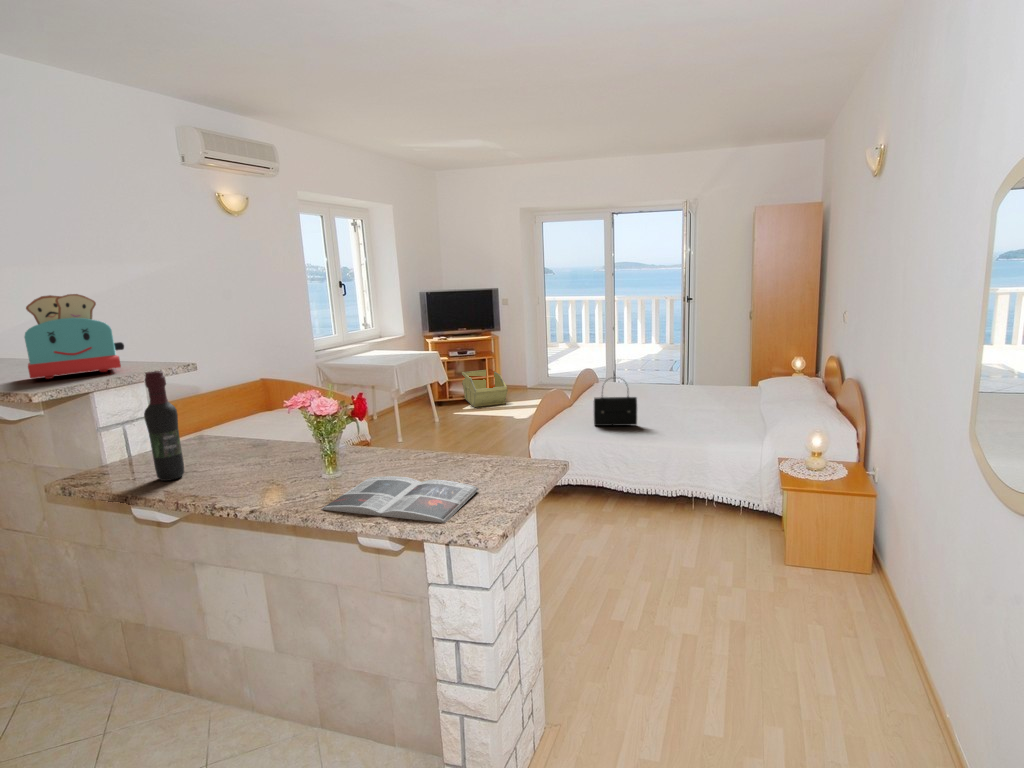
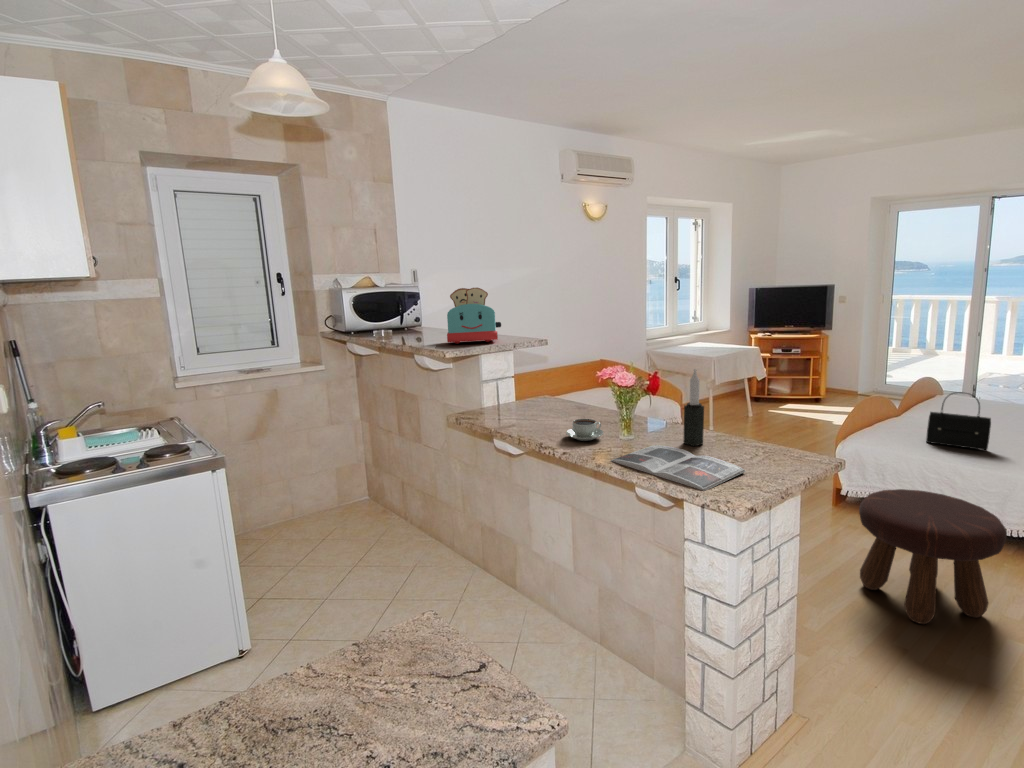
storage bin: present [462,370,507,407] -> none [785,370,834,407]
wine bottle: present [144,371,184,481] -> none [506,344,527,422]
candle: none [398,381,423,470] -> present [683,369,704,446]
coffee cup: none [250,459,302,490] -> present [566,419,604,441]
footstool: none [561,471,670,595] -> present [859,489,1007,624]

